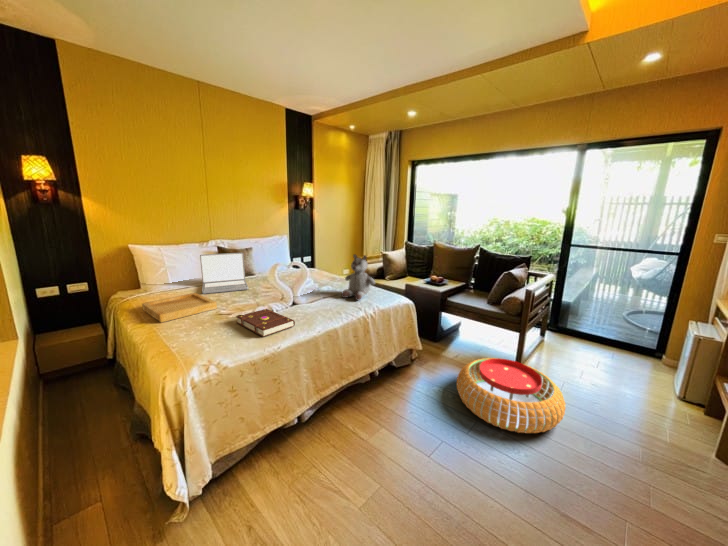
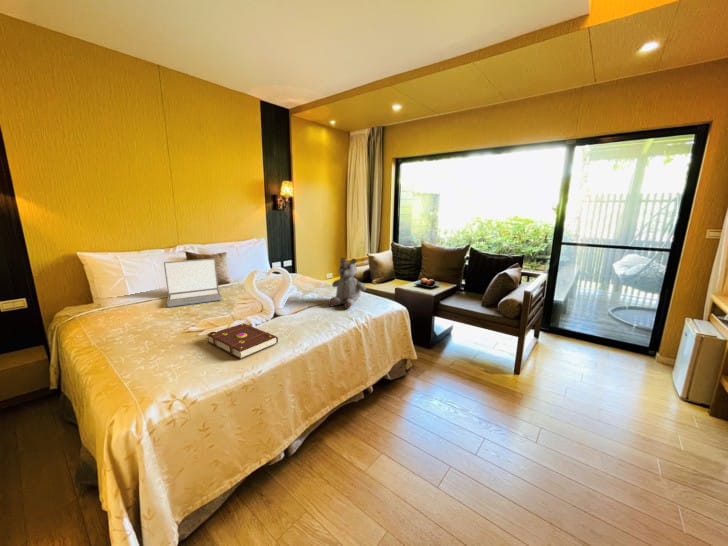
tray: present [142,293,217,322] -> none [90,306,184,346]
pouf: present [457,358,566,433] -> none [458,366,577,450]

